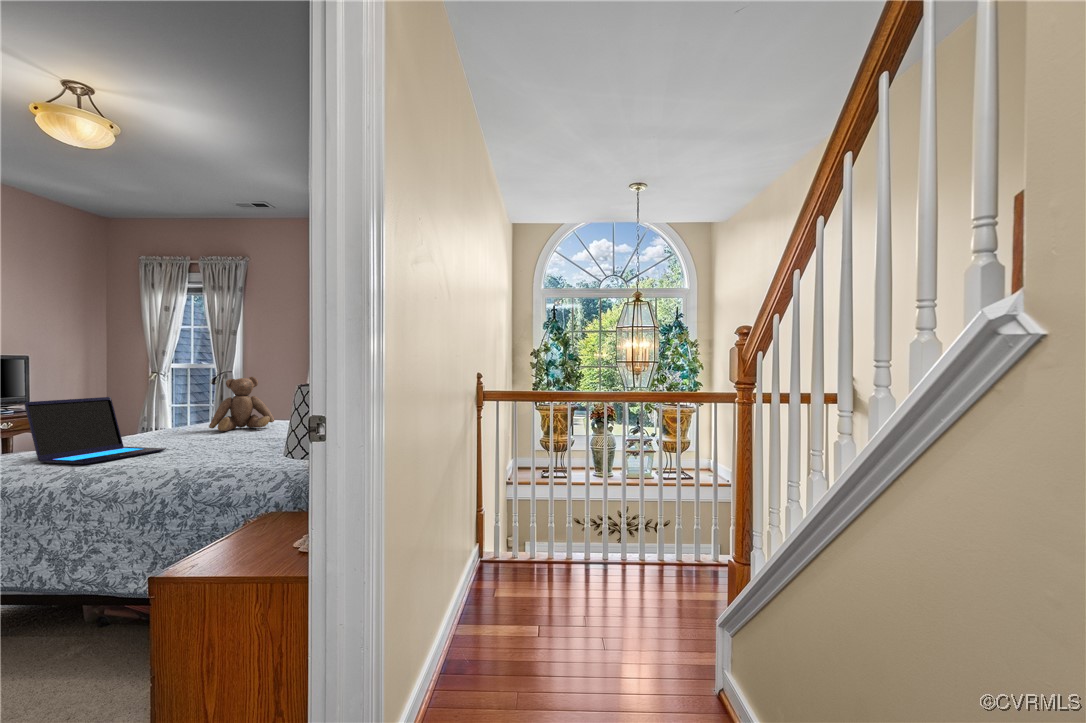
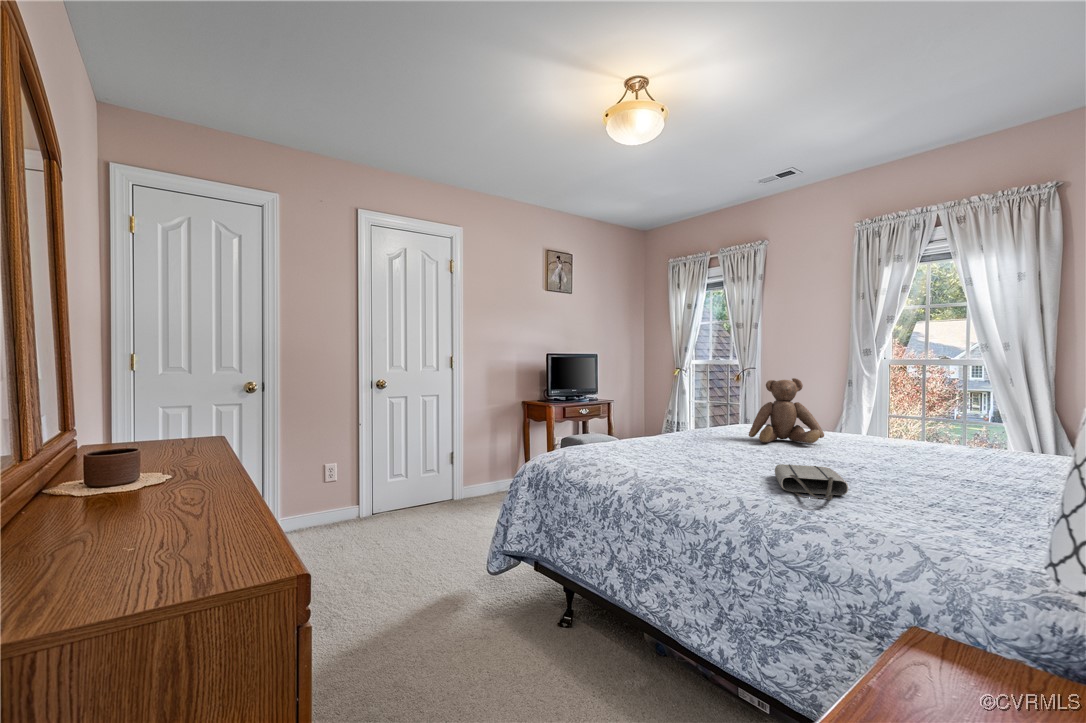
laptop: present [24,397,166,465] -> none [599,396,717,470]
tote bag: none [214,439,264,459] -> present [775,464,848,500]

